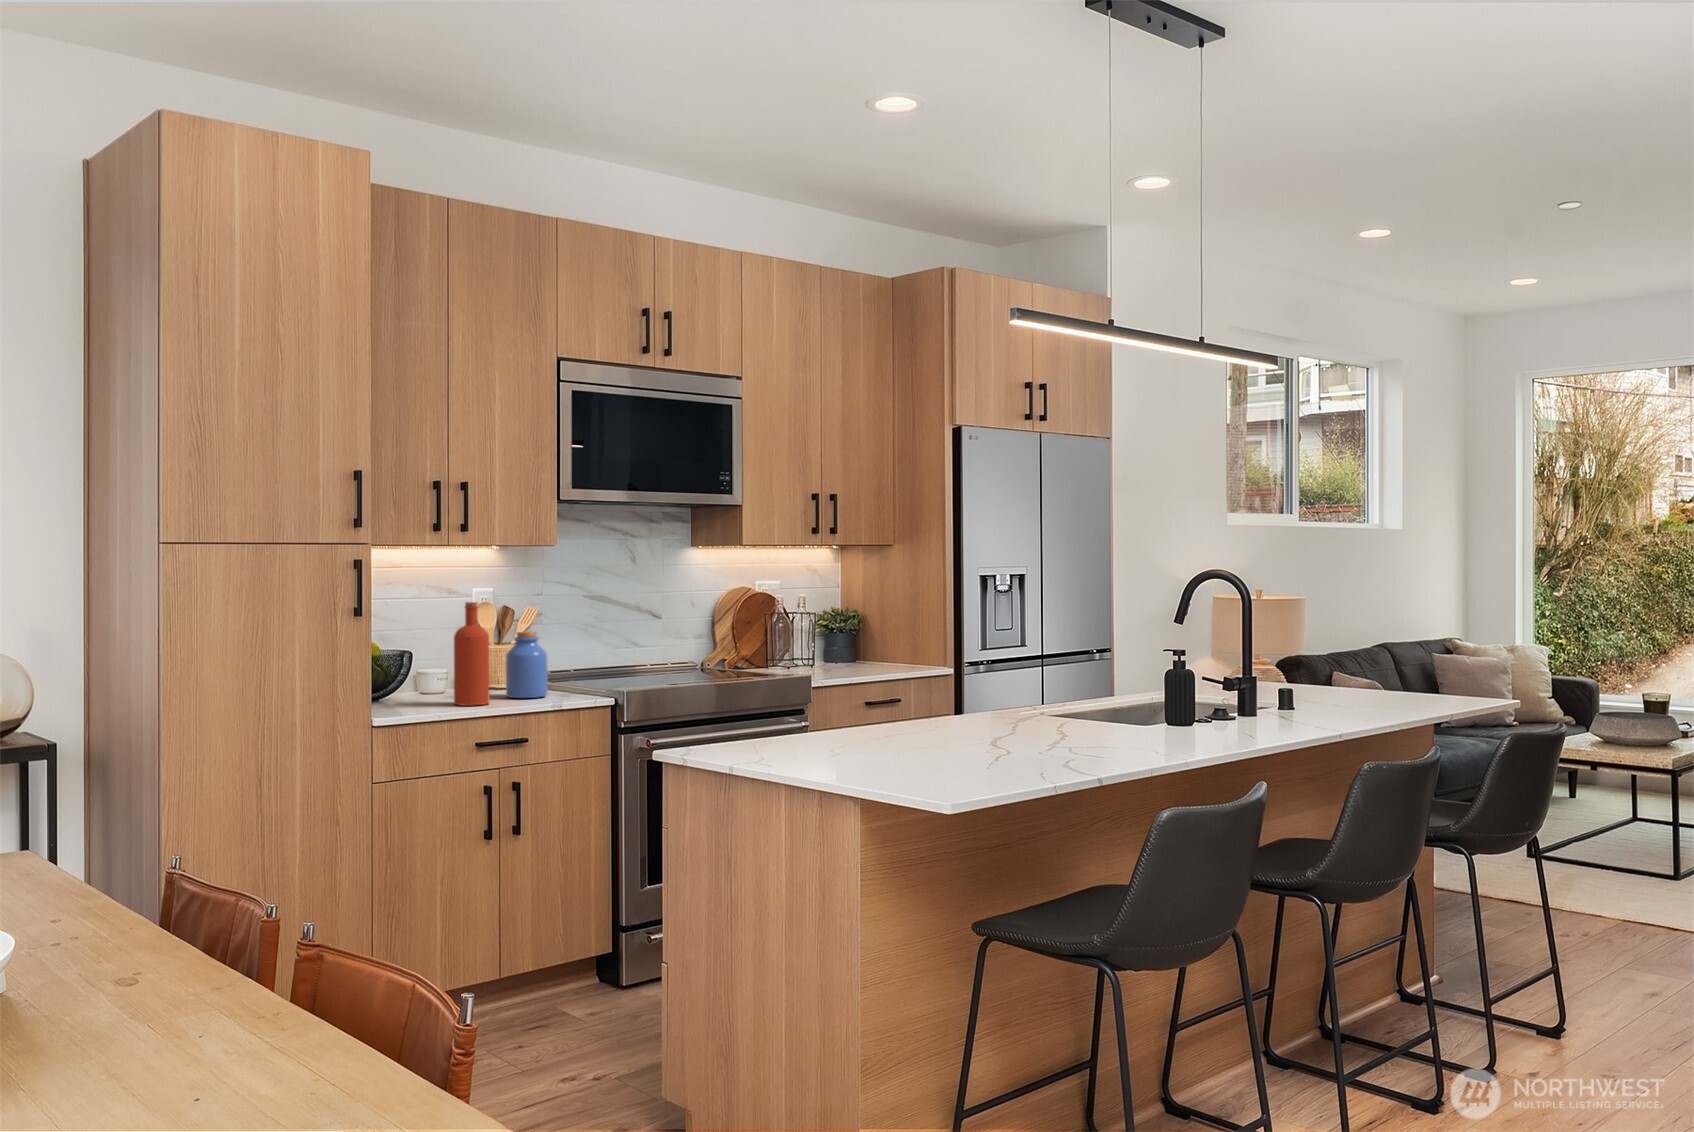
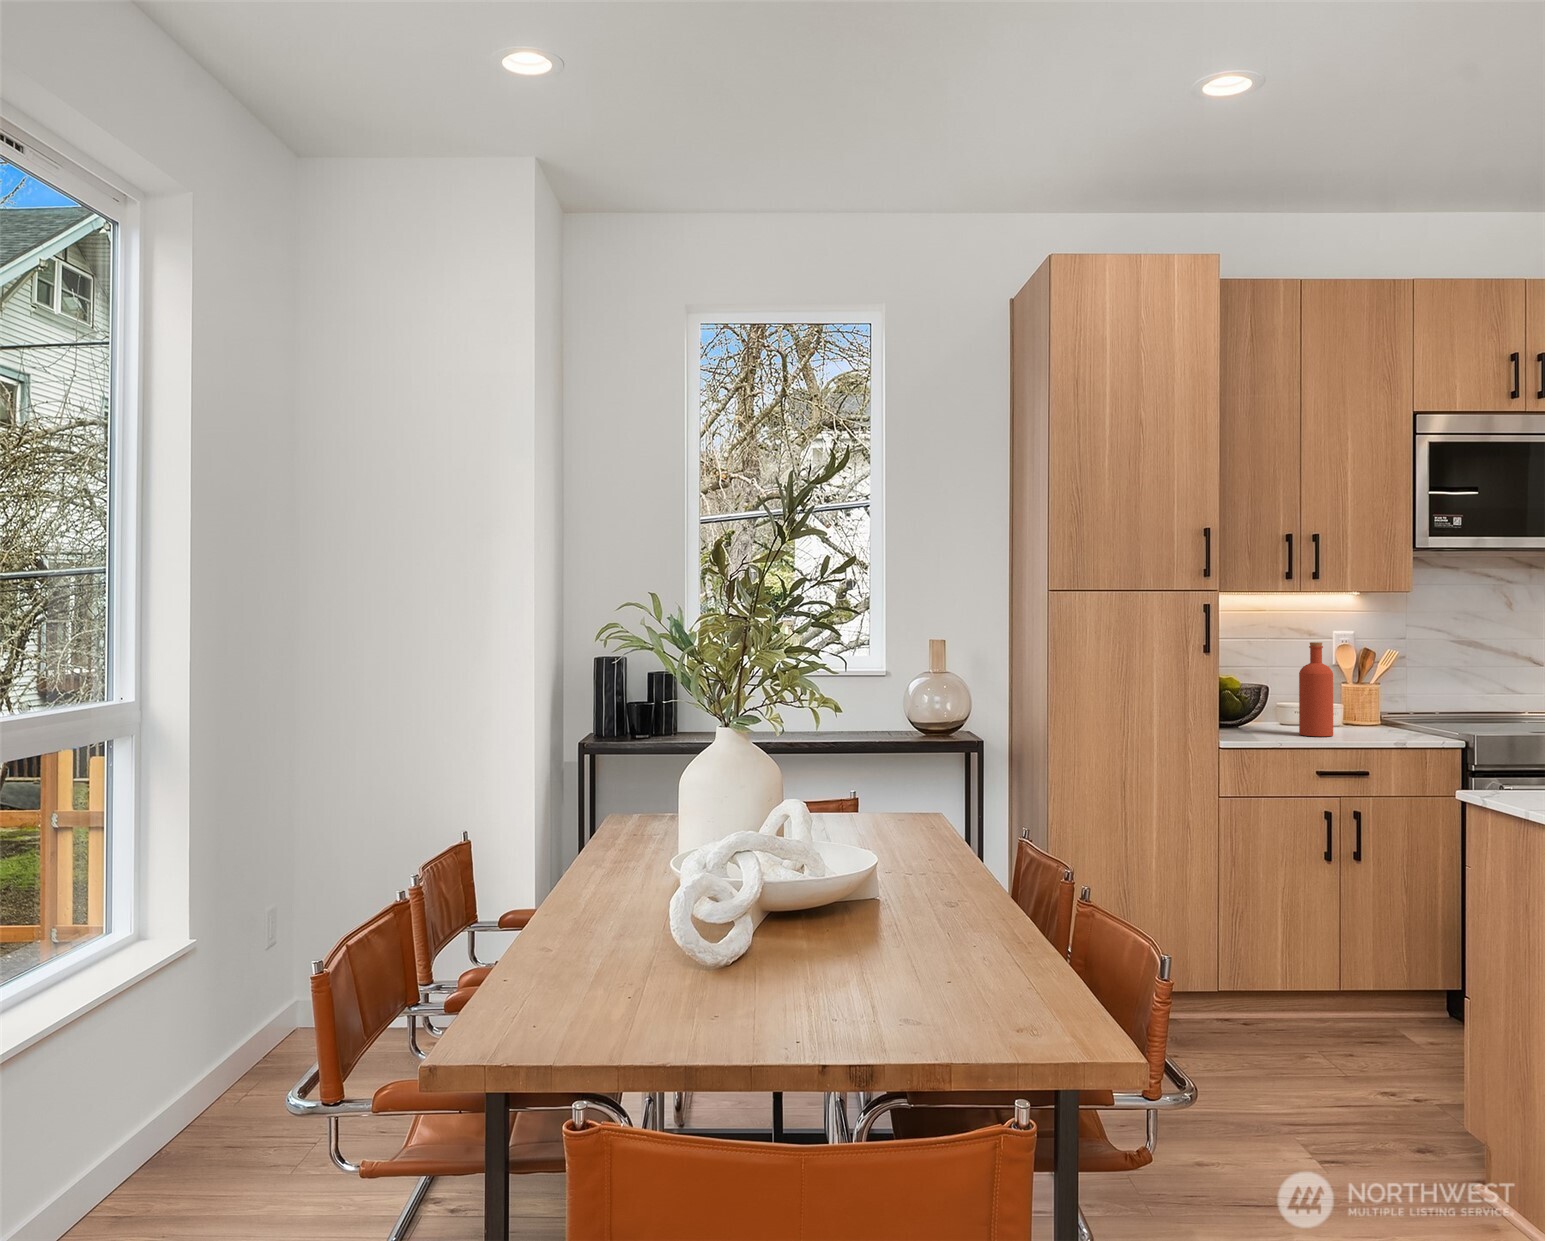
jar: present [506,631,548,698] -> none [1353,672,1396,734]

